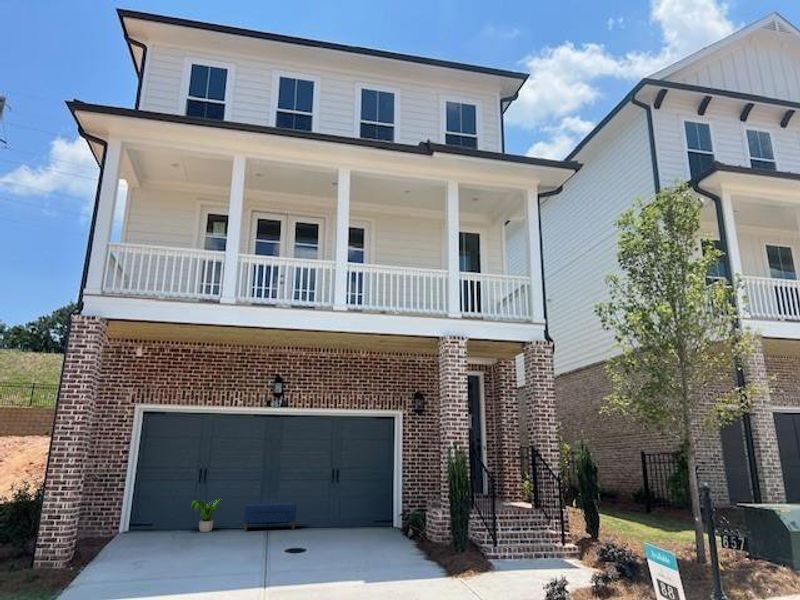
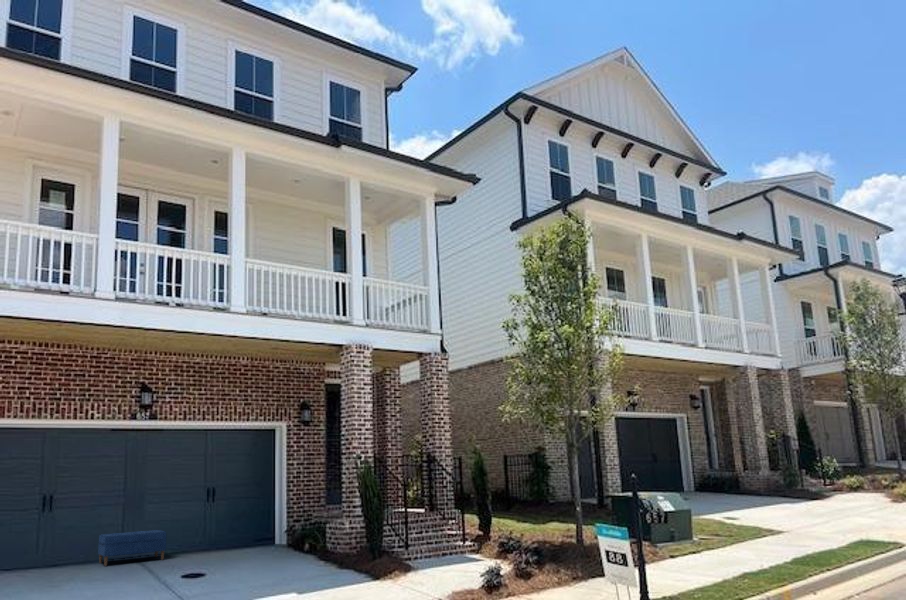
potted plant: present [191,499,223,532] -> none [33,531,76,571]

